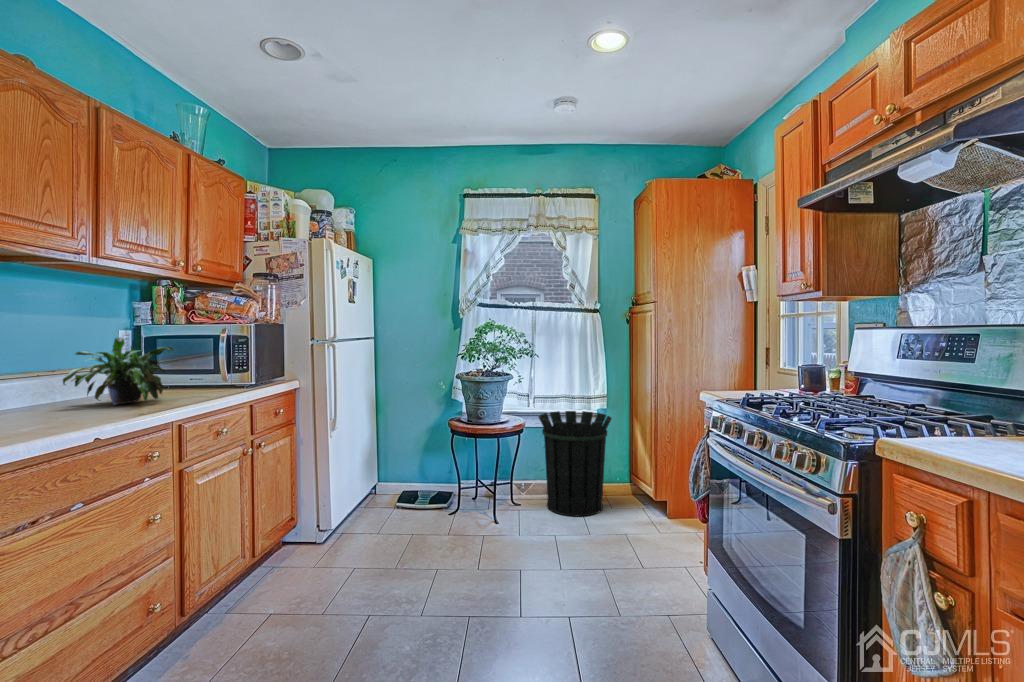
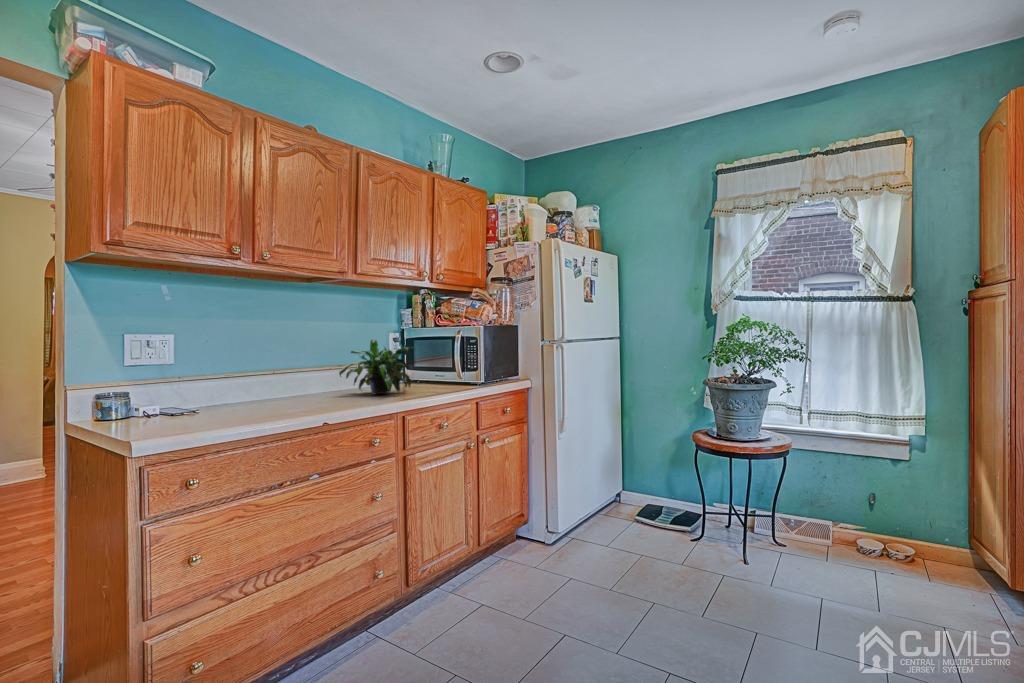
waste bin: present [539,411,612,516] -> none [810,434,929,581]

